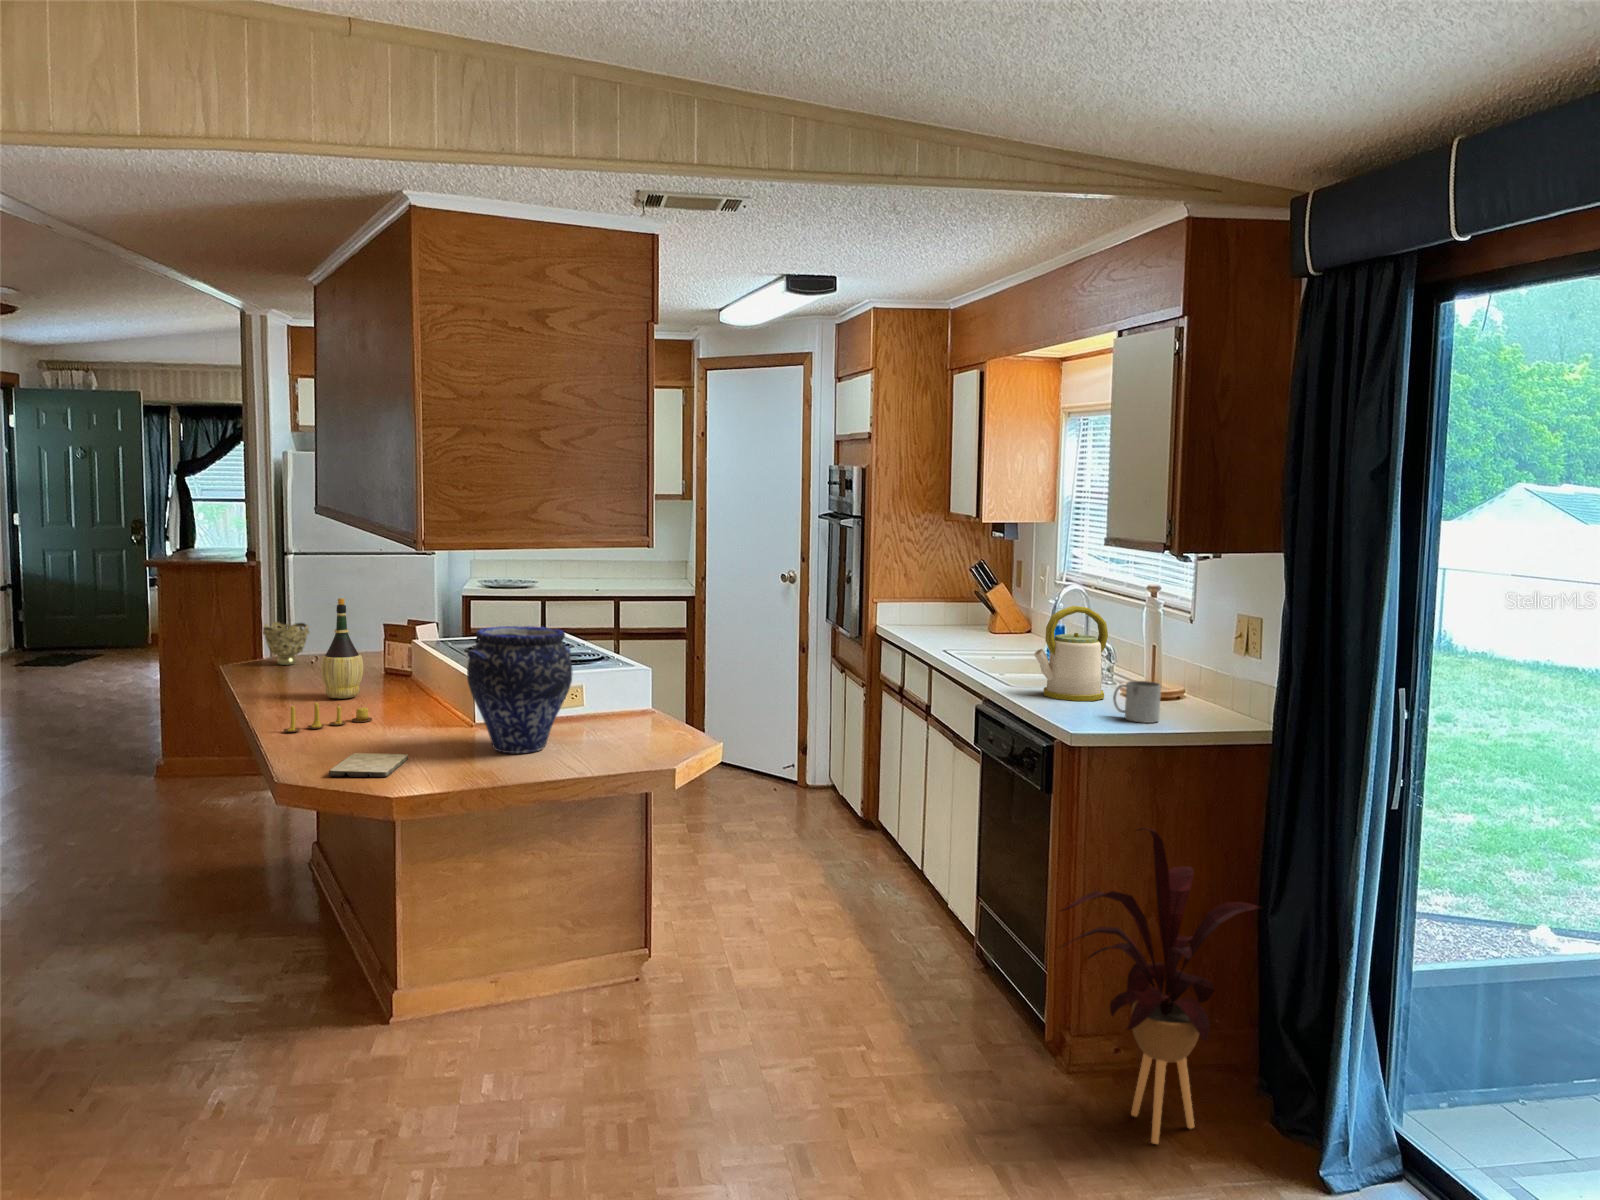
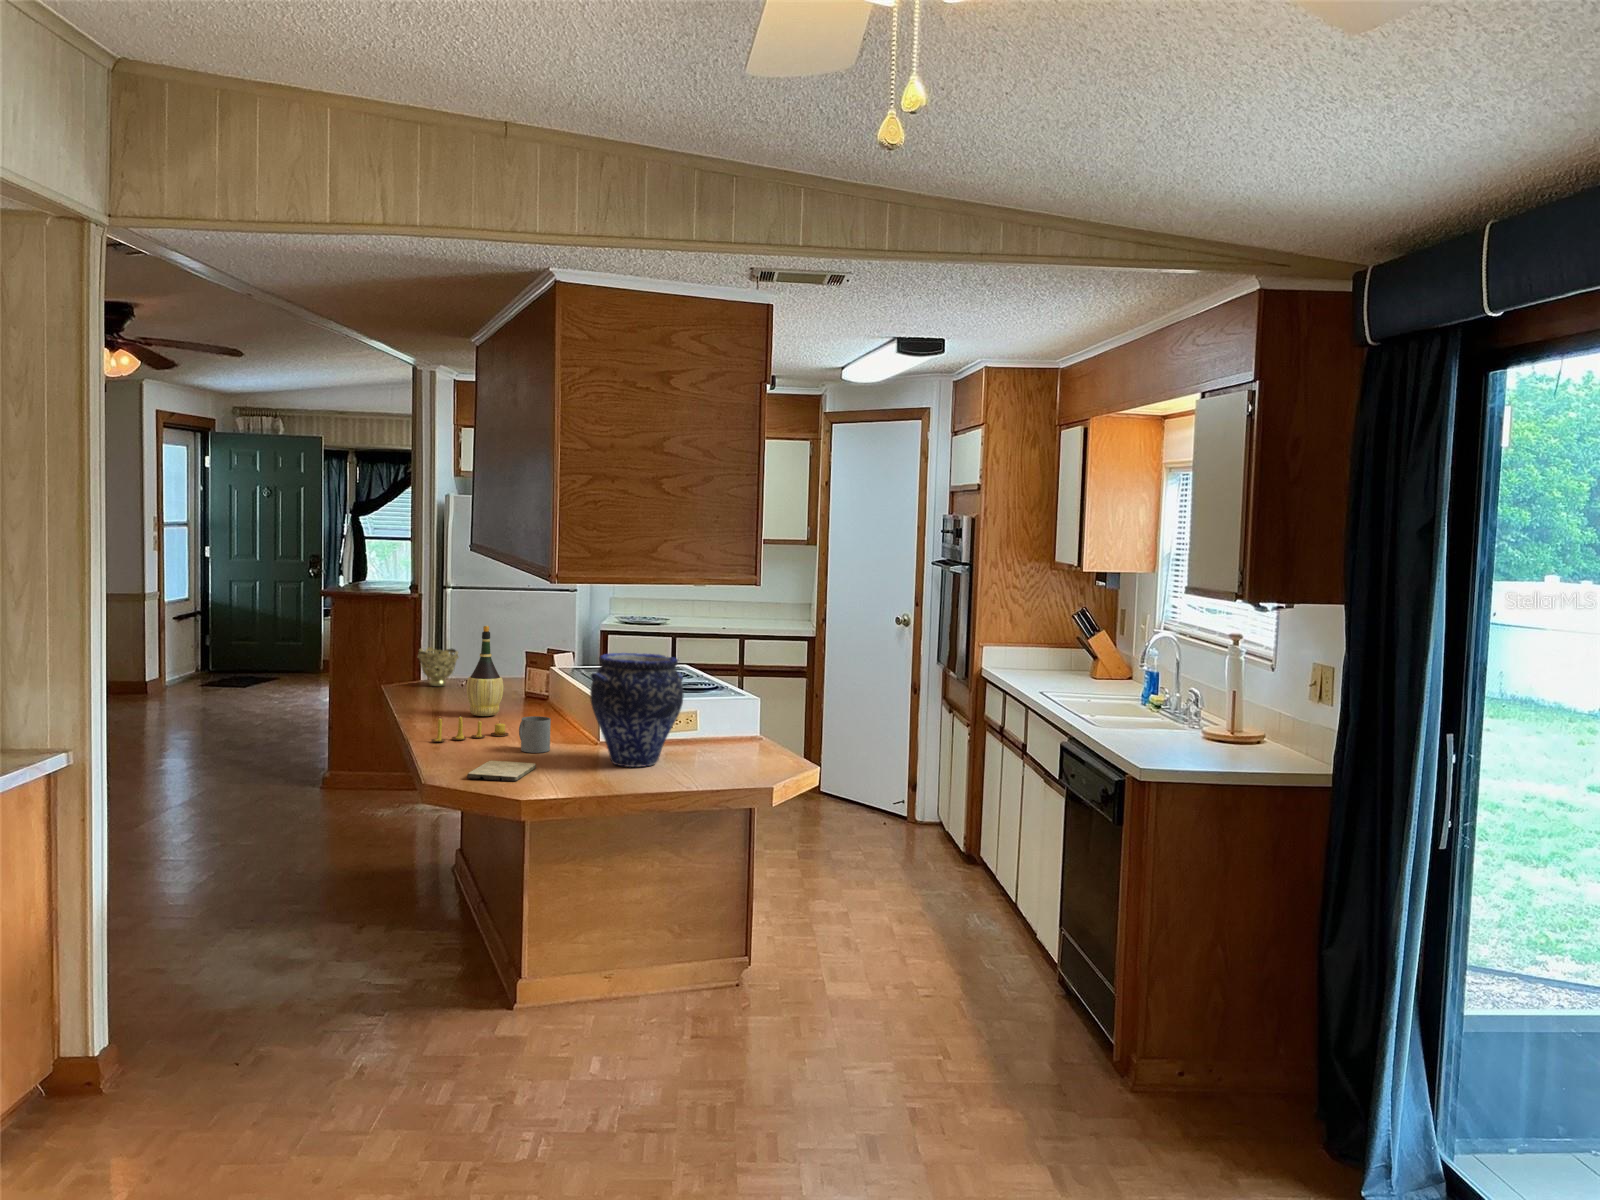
kettle: present [1034,606,1108,701] -> none [1116,651,1188,741]
mug: present [1113,681,1161,723] -> present [519,716,551,753]
house plant: present [1061,828,1261,1144] -> none [1114,856,1318,1157]

